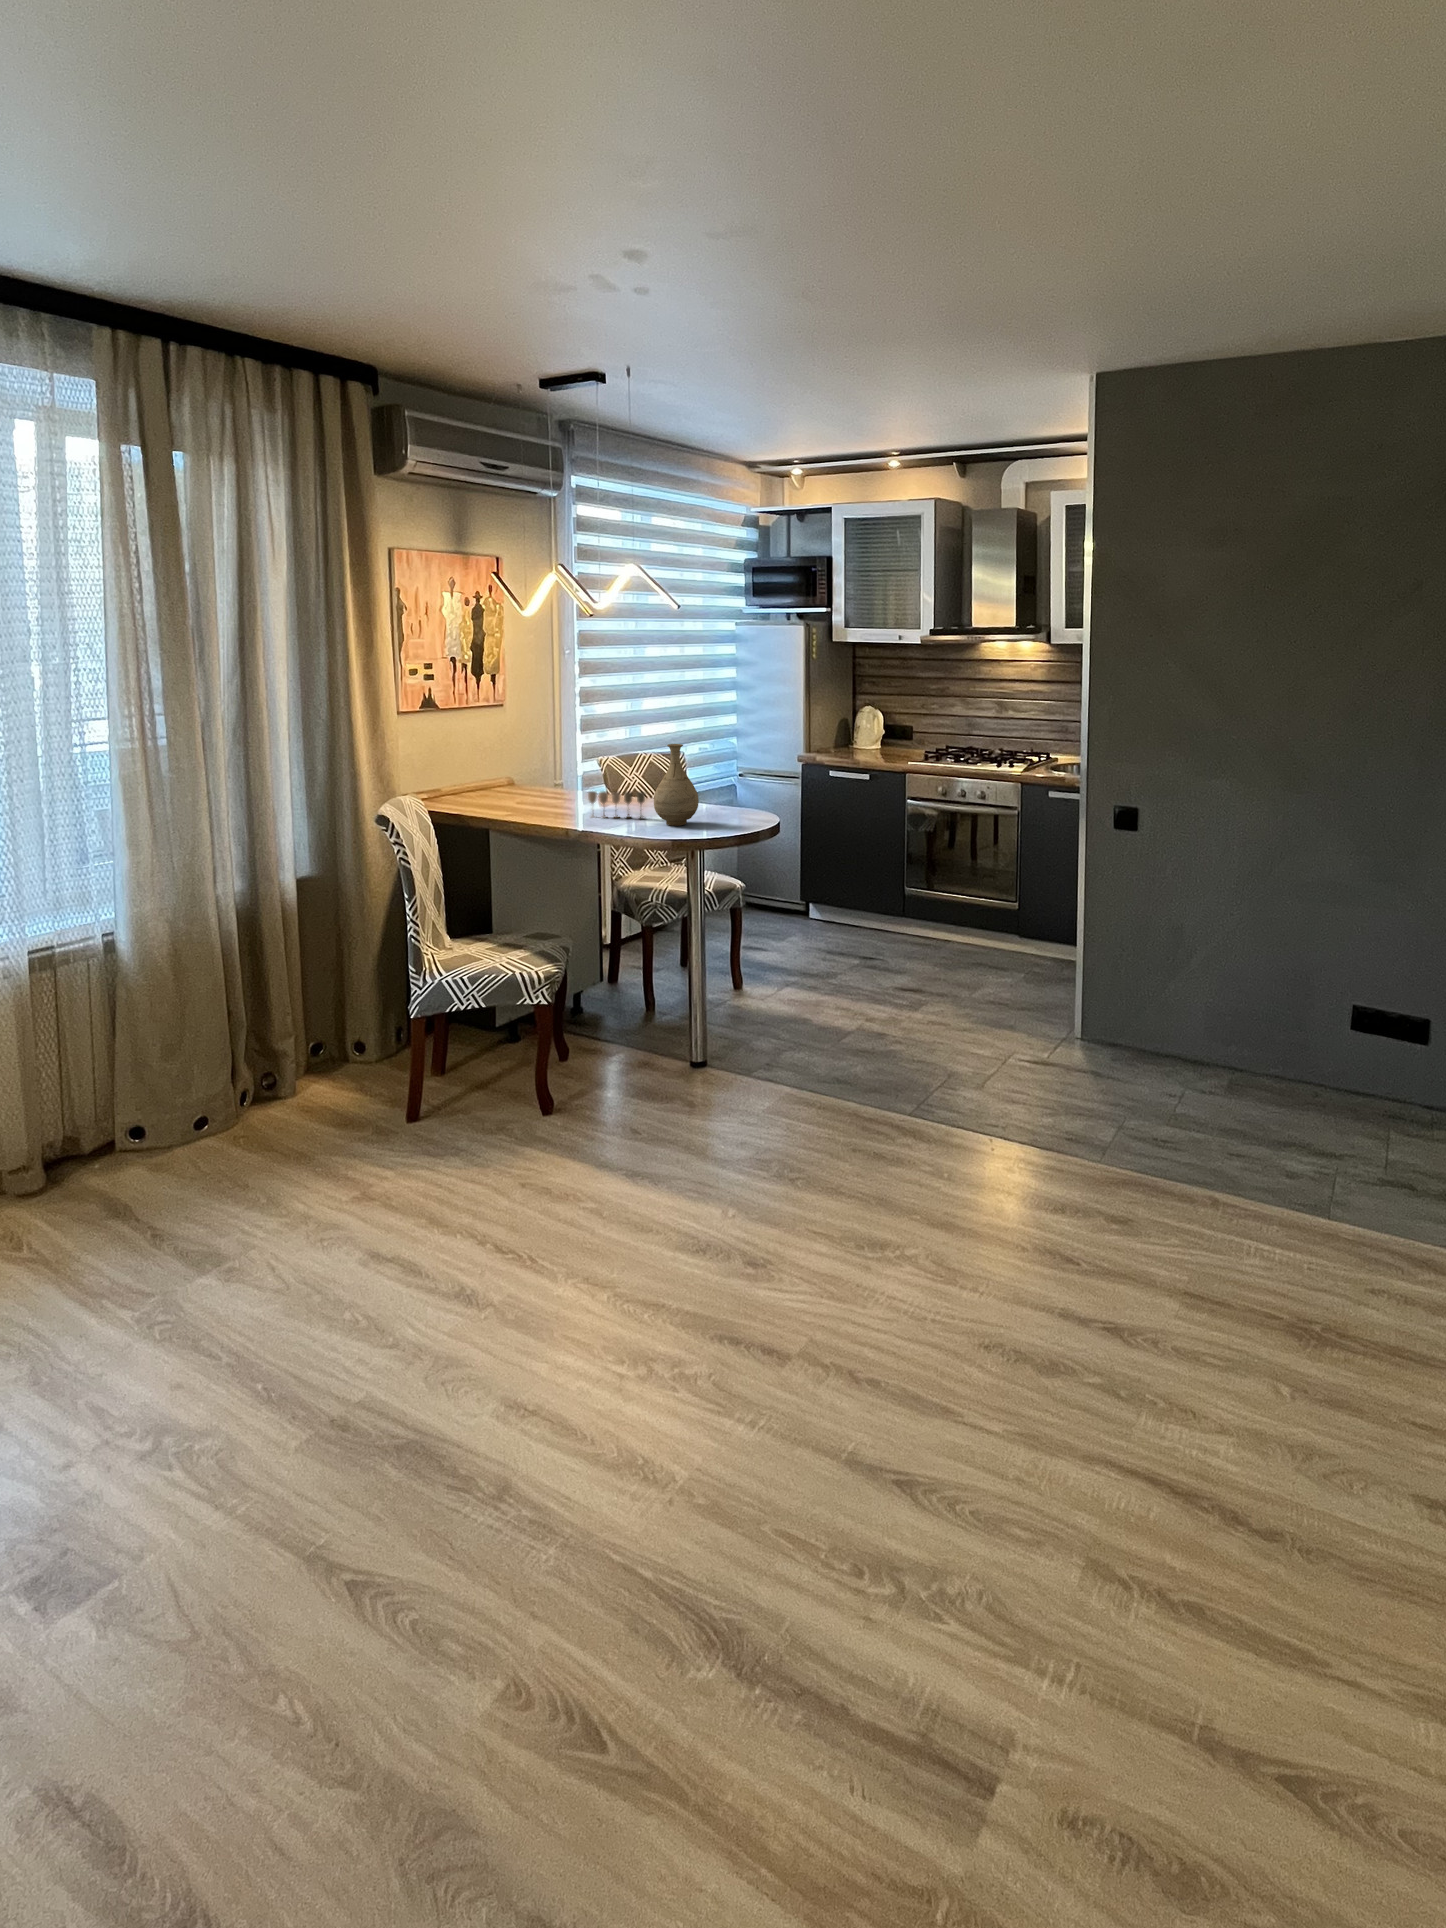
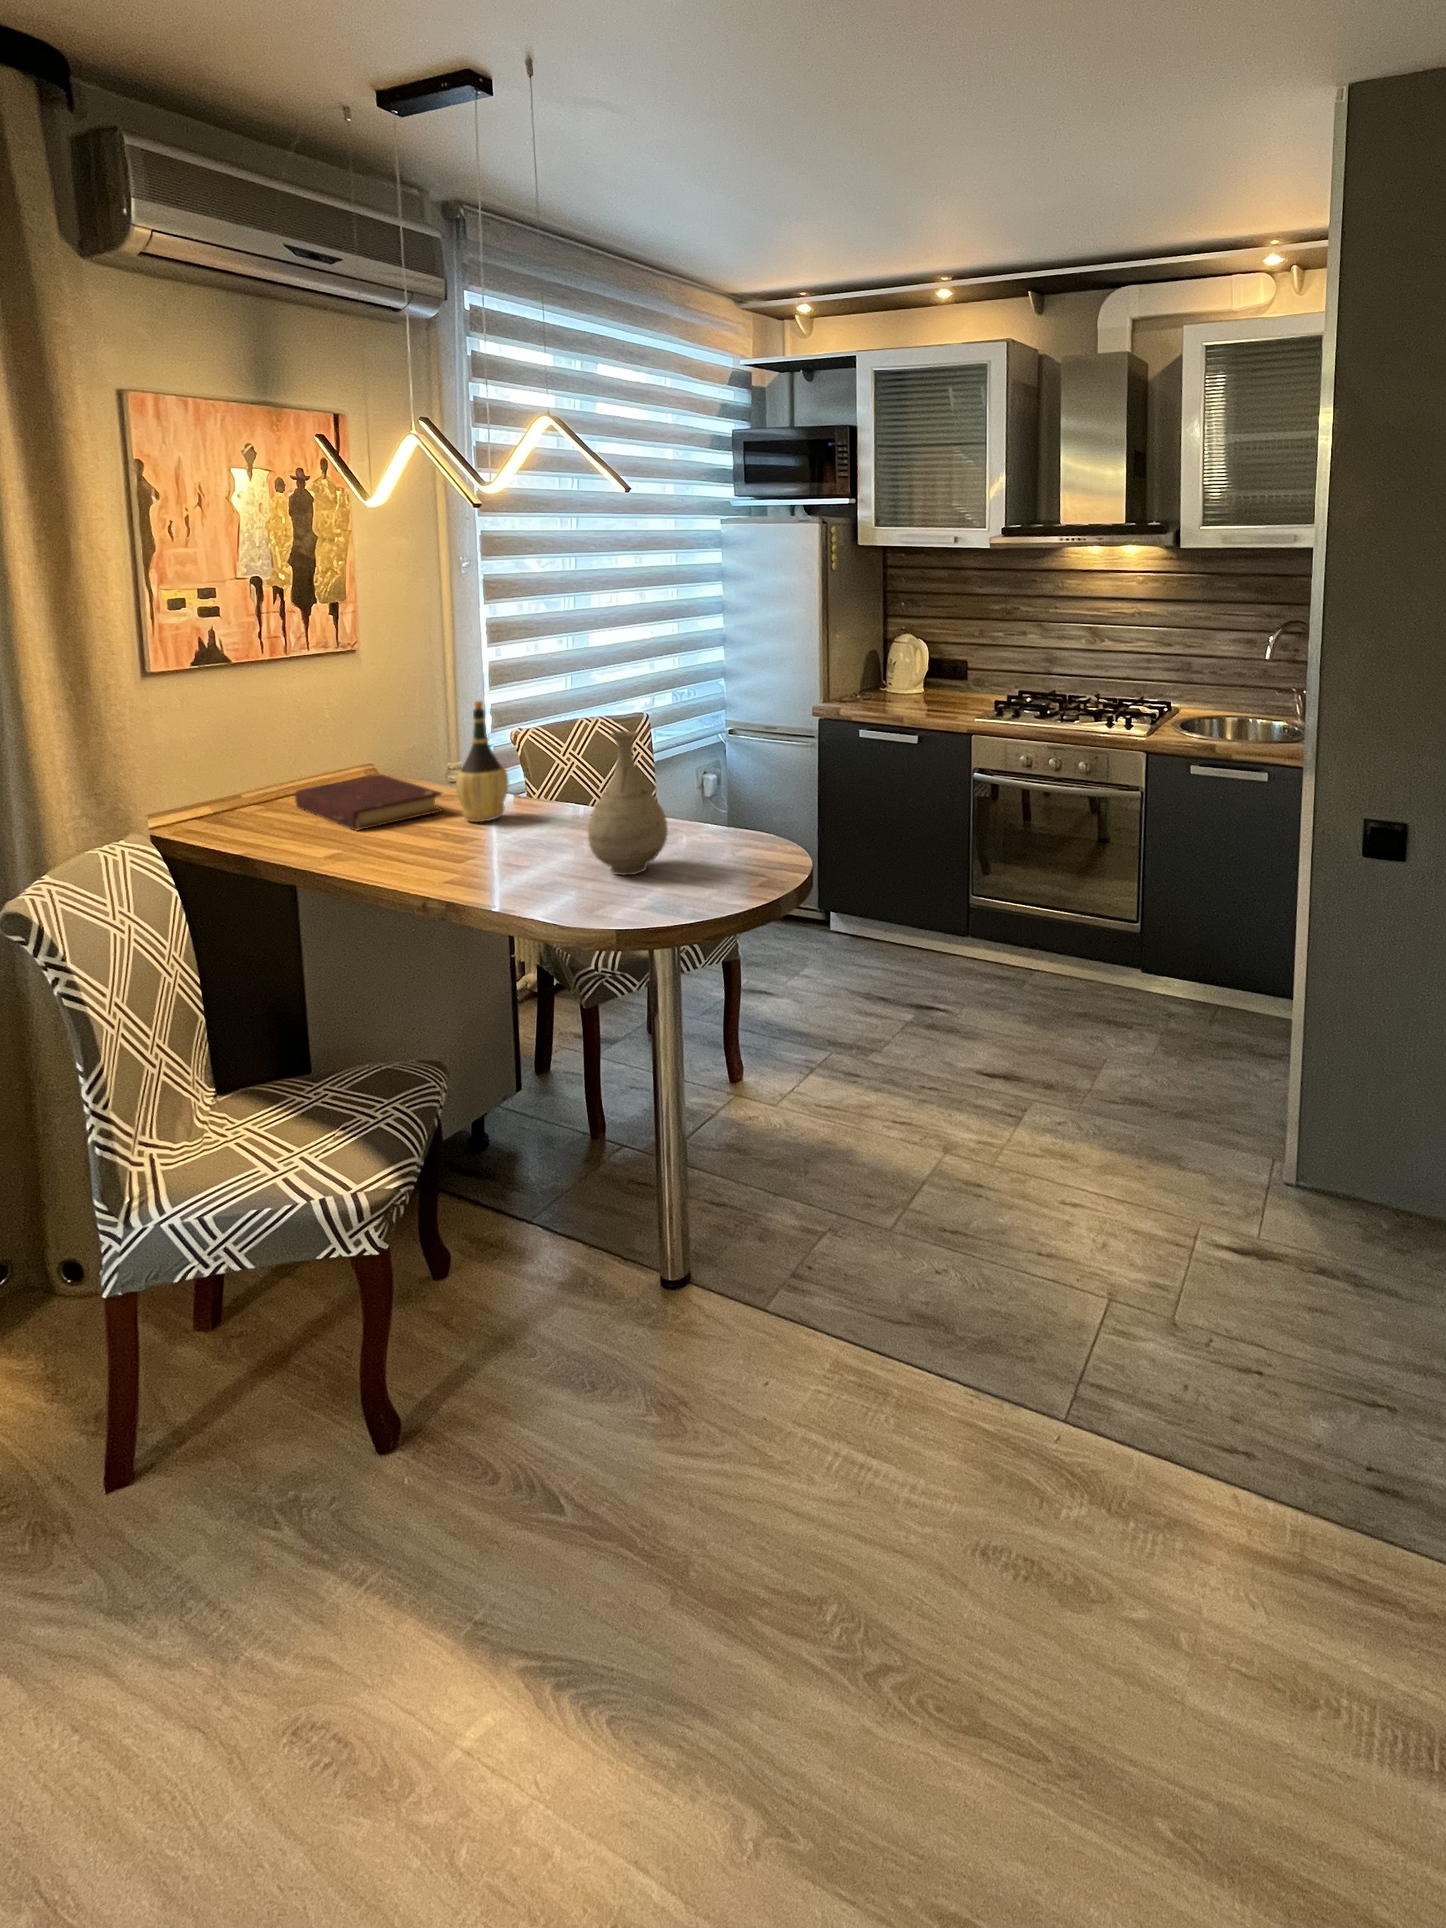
wine bottle: none [571,732,602,805] -> present [456,701,509,822]
book: none [473,781,562,807] -> present [295,775,442,831]
wine glass: present [588,791,646,818] -> none [474,810,576,858]

